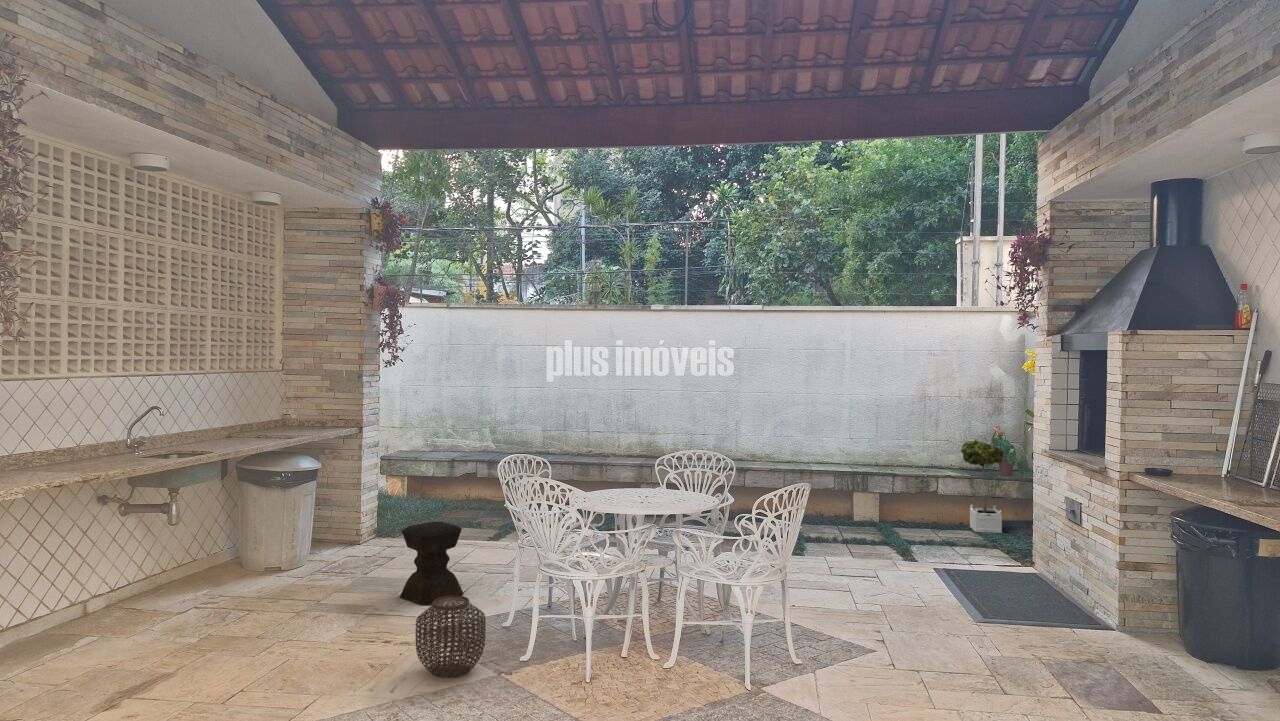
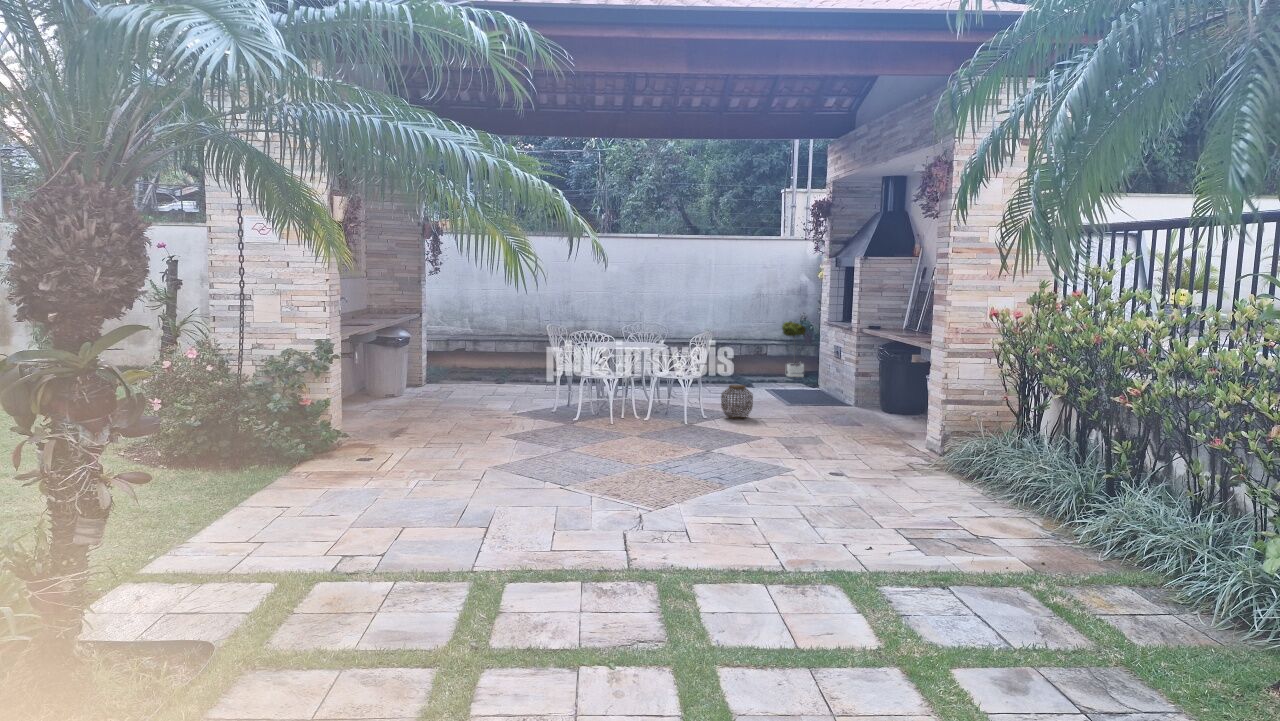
stool: present [400,522,464,605] -> none [477,365,513,409]
woven basket: present [415,595,486,678] -> present [721,384,753,419]

